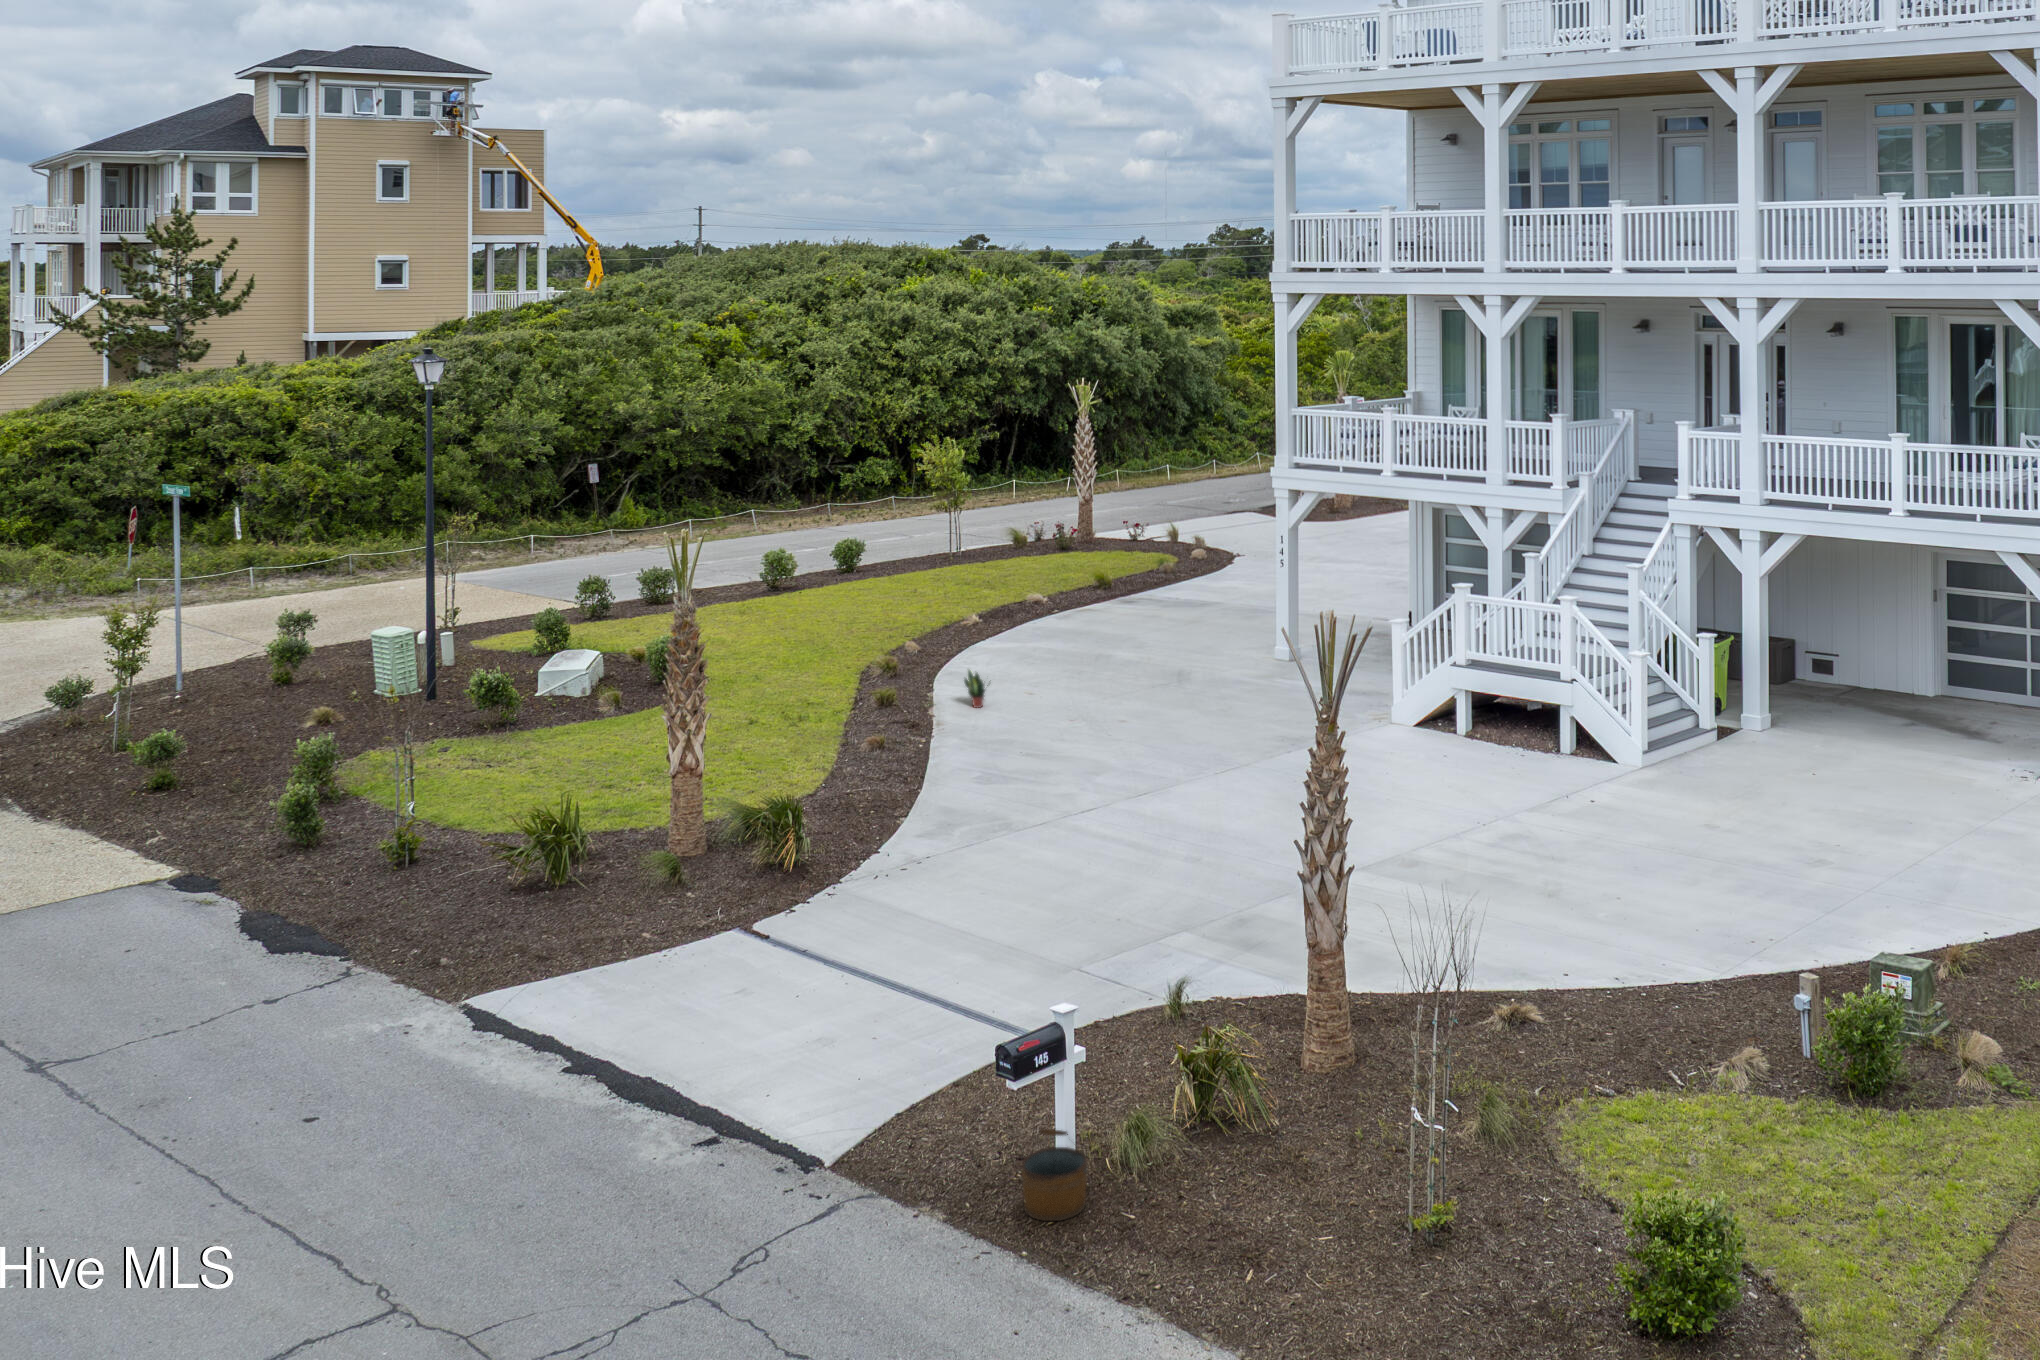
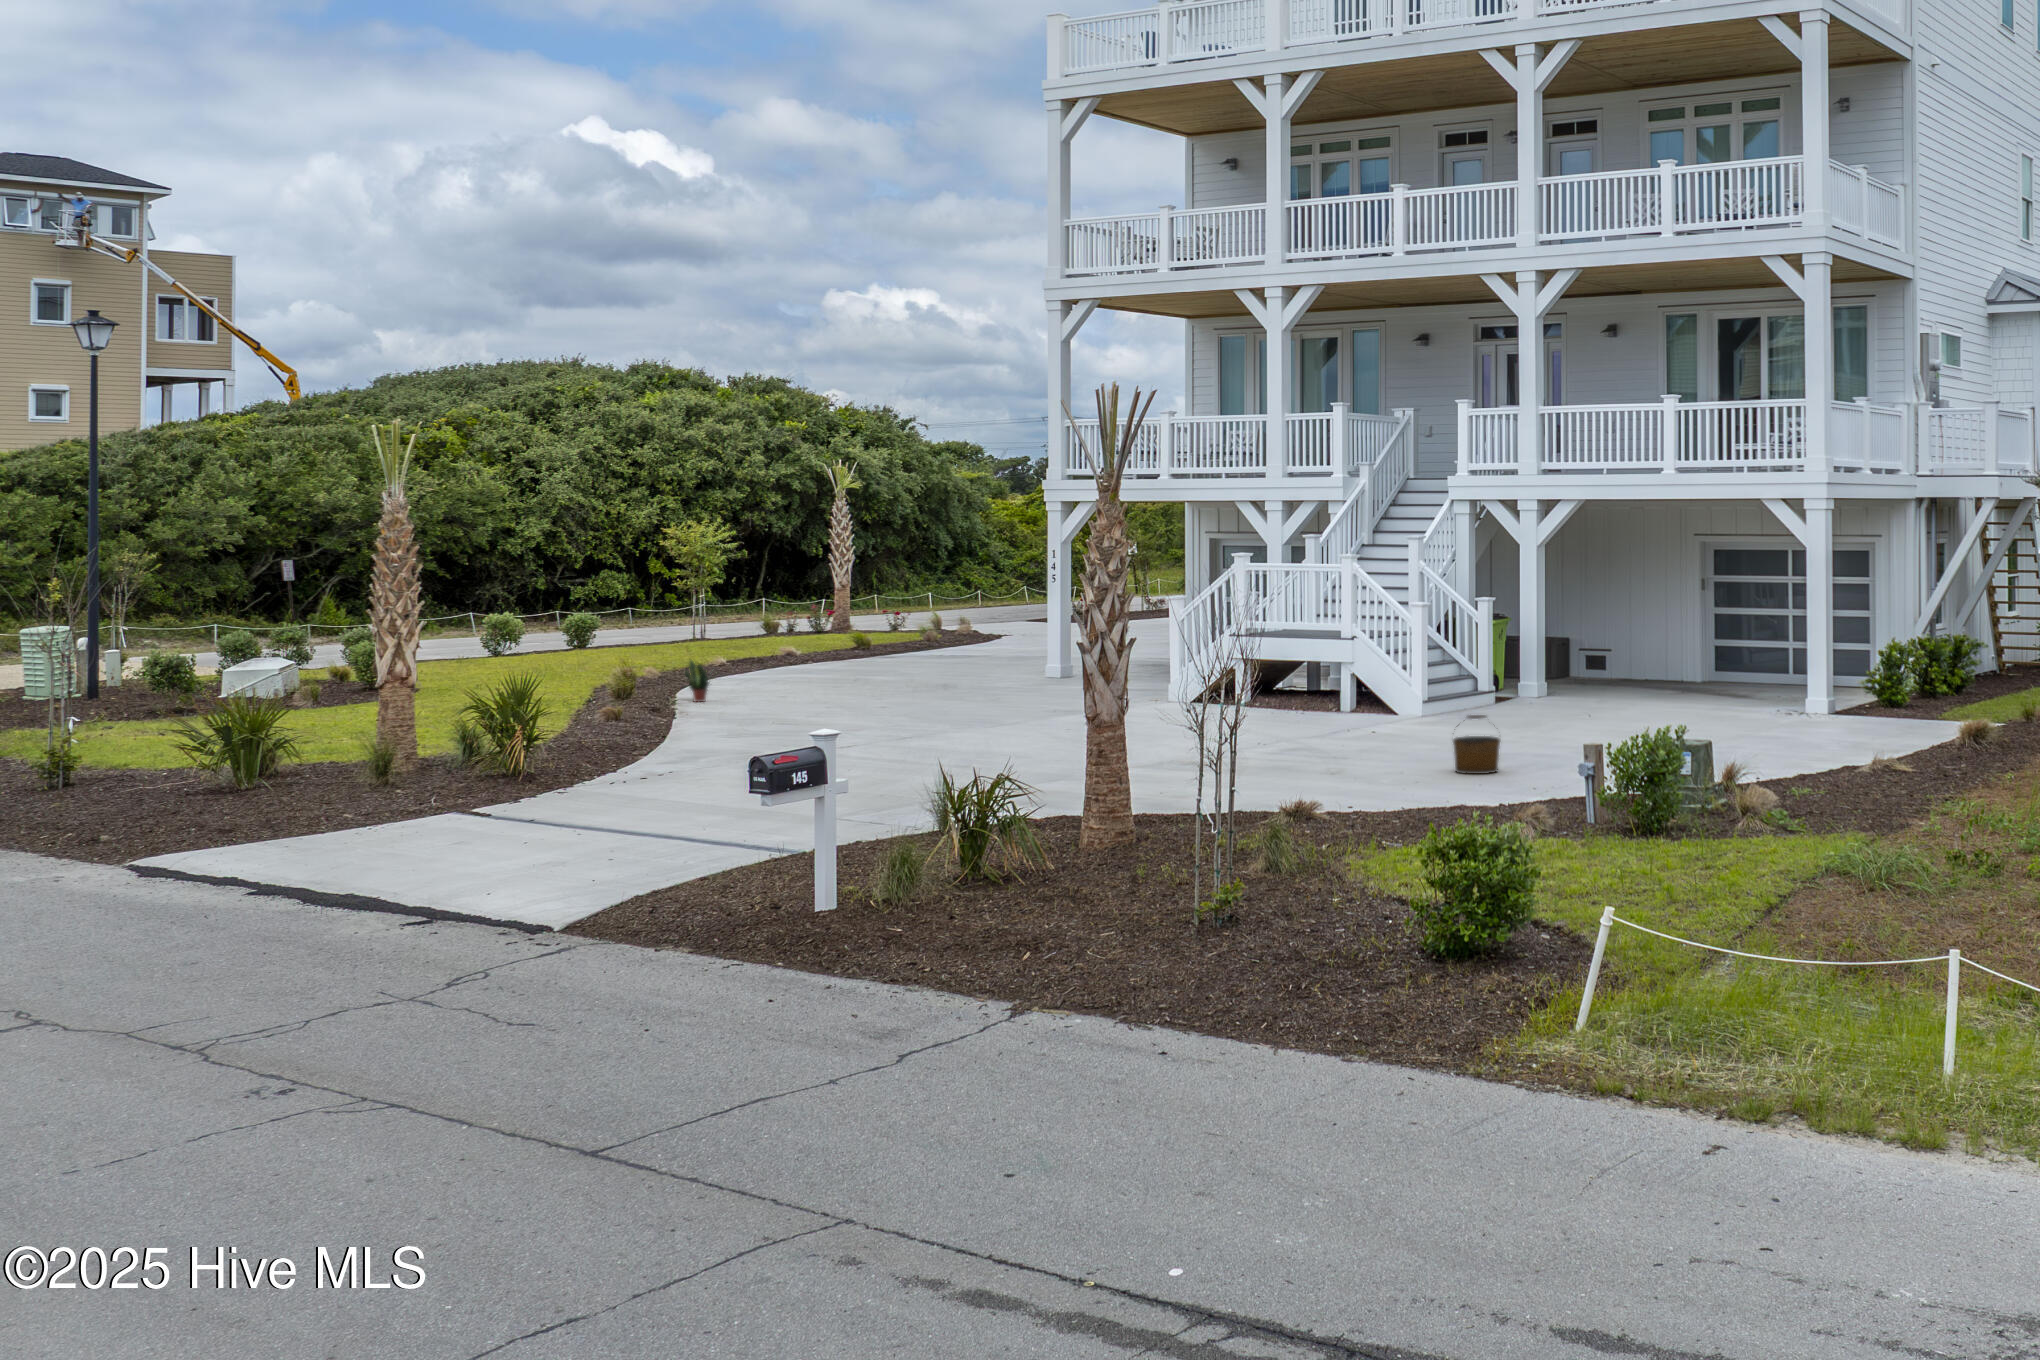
bucket: present [1022,1129,1087,1221] -> present [1453,715,1500,774]

